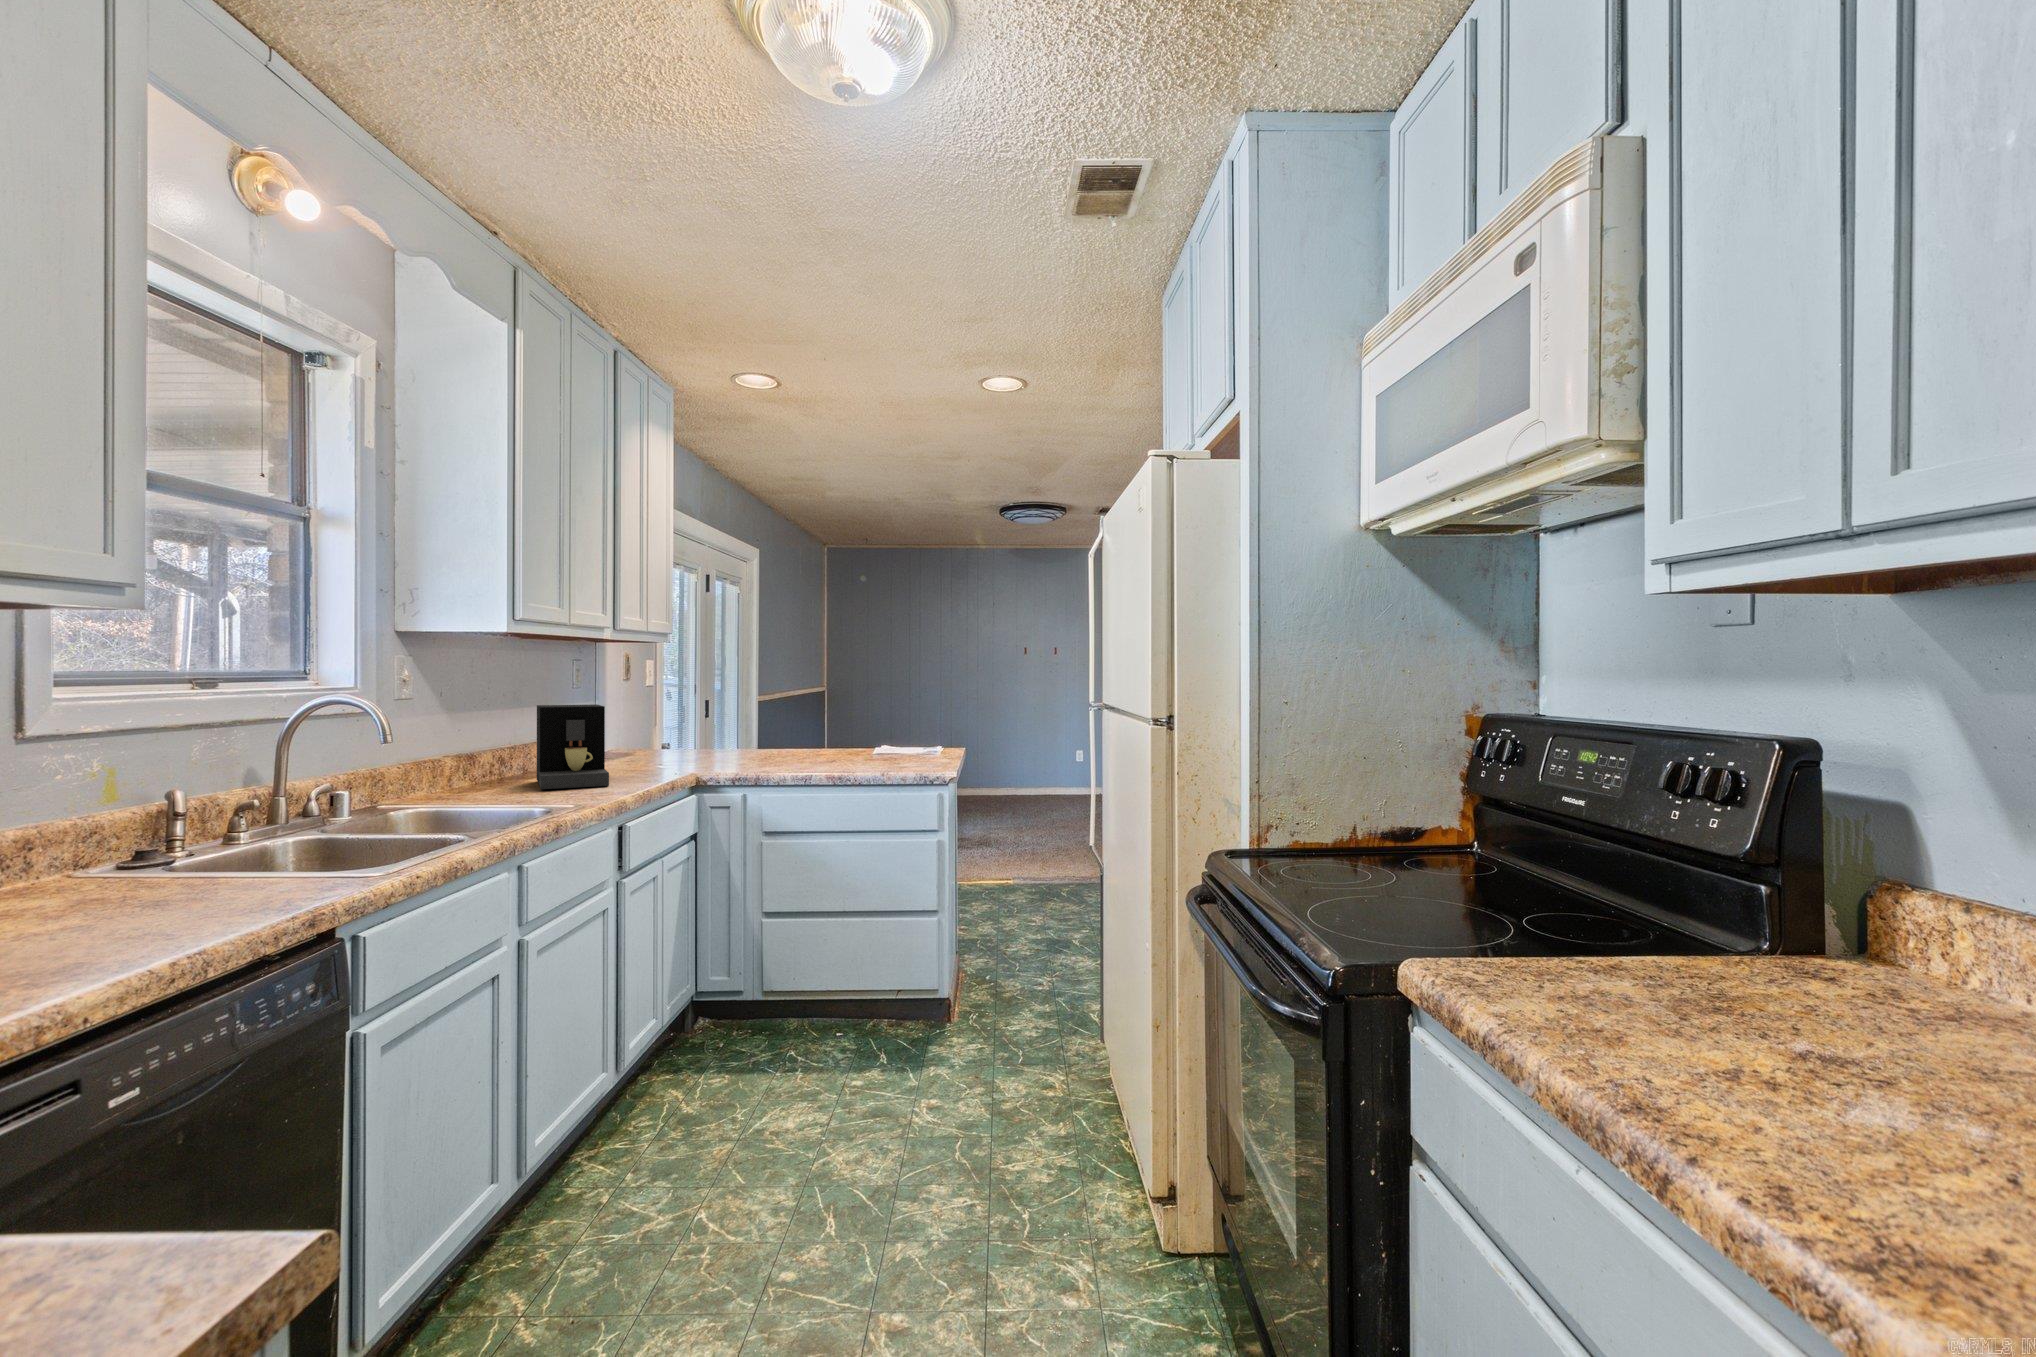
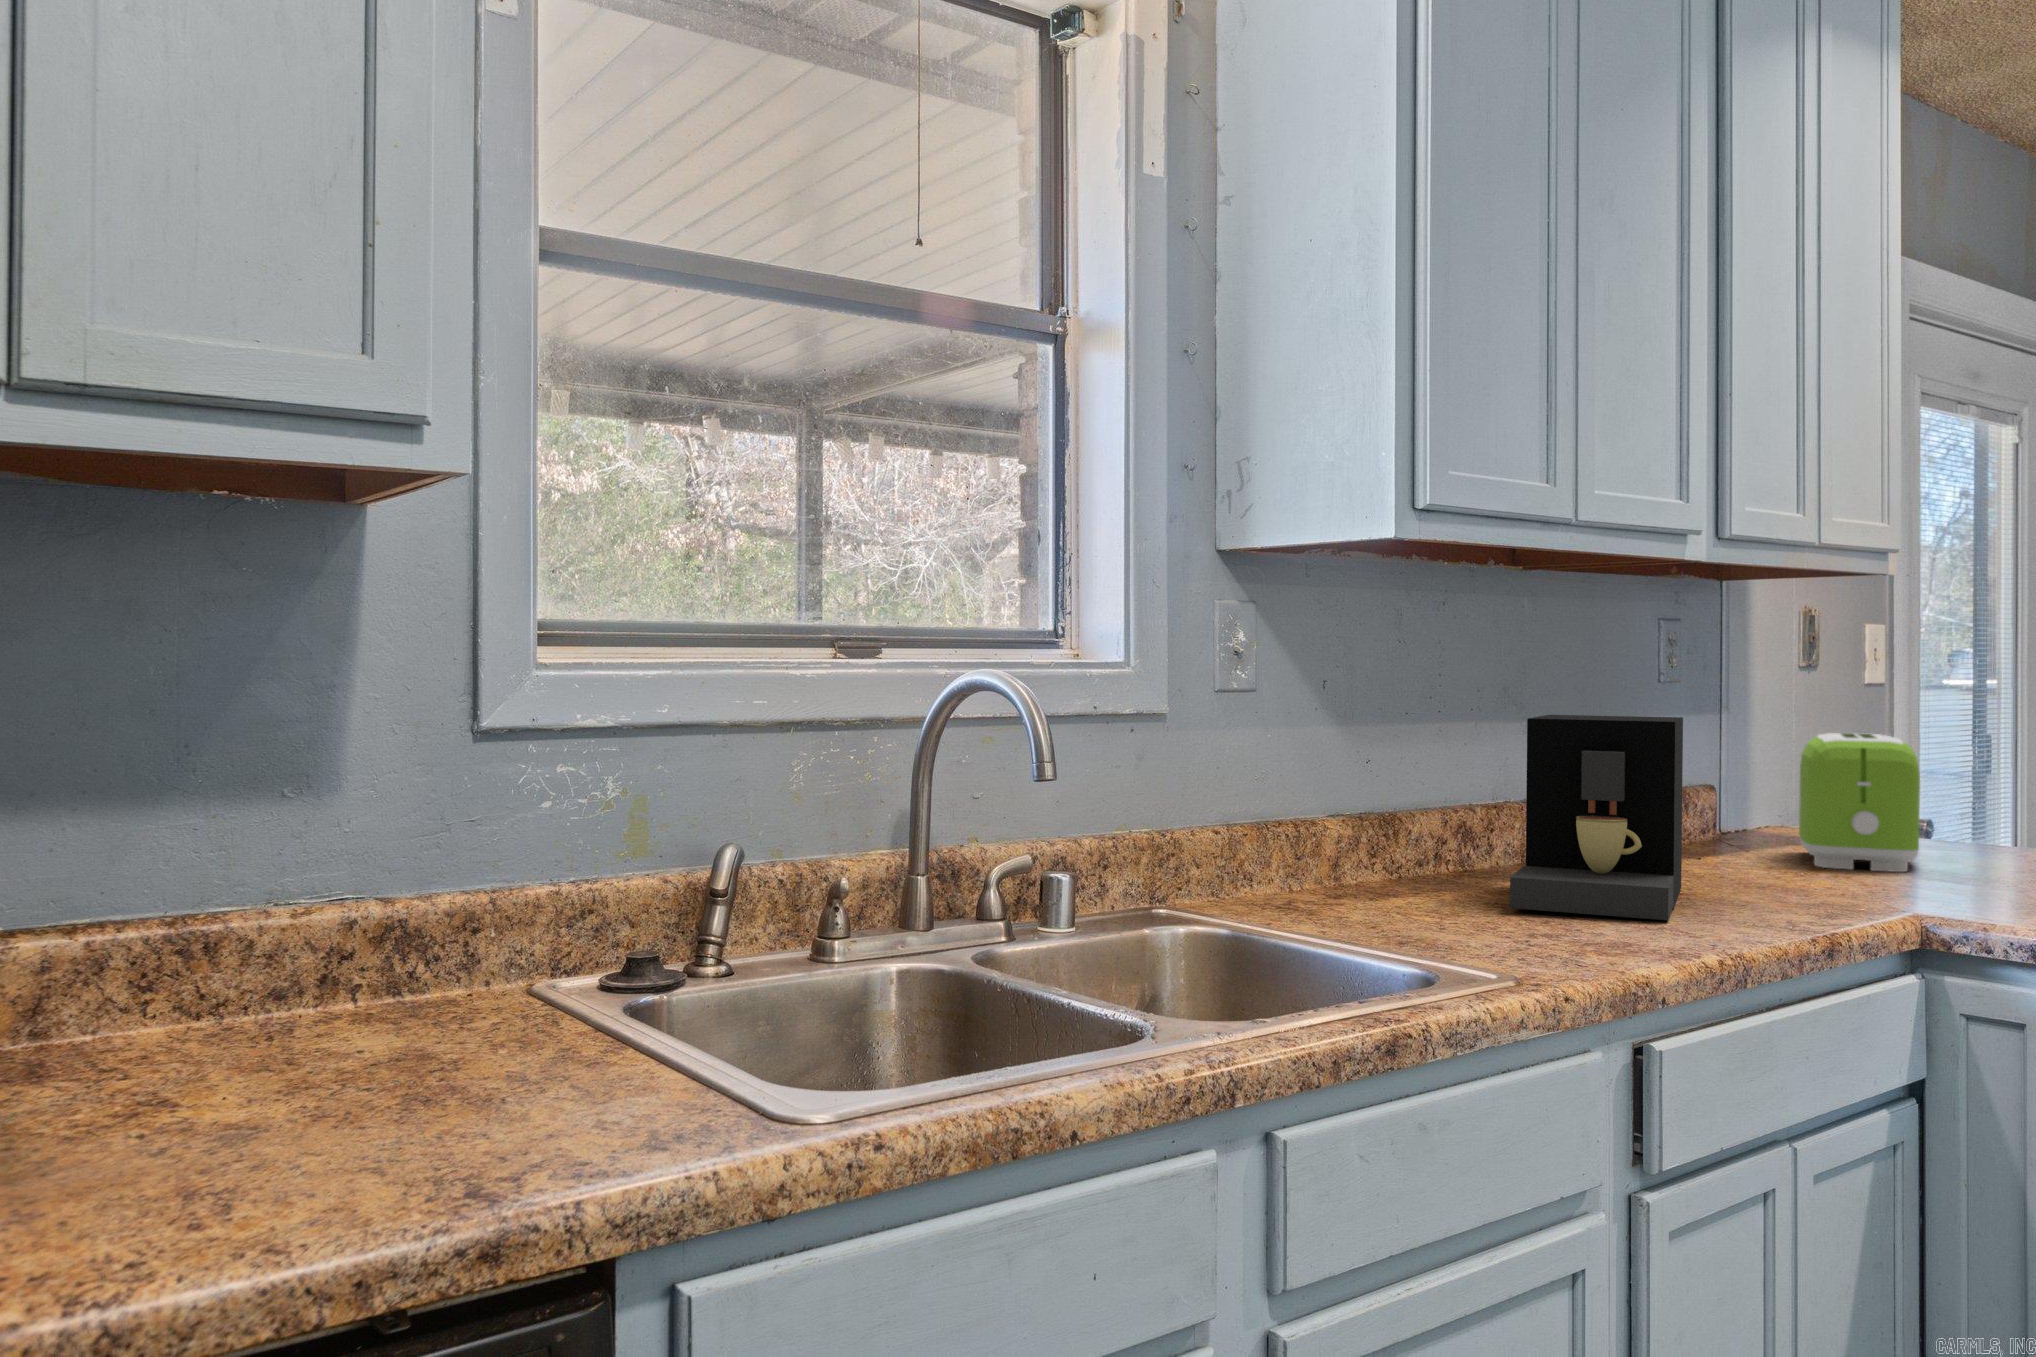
toaster: none [626,708,677,765] -> present [1799,733,1920,872]

